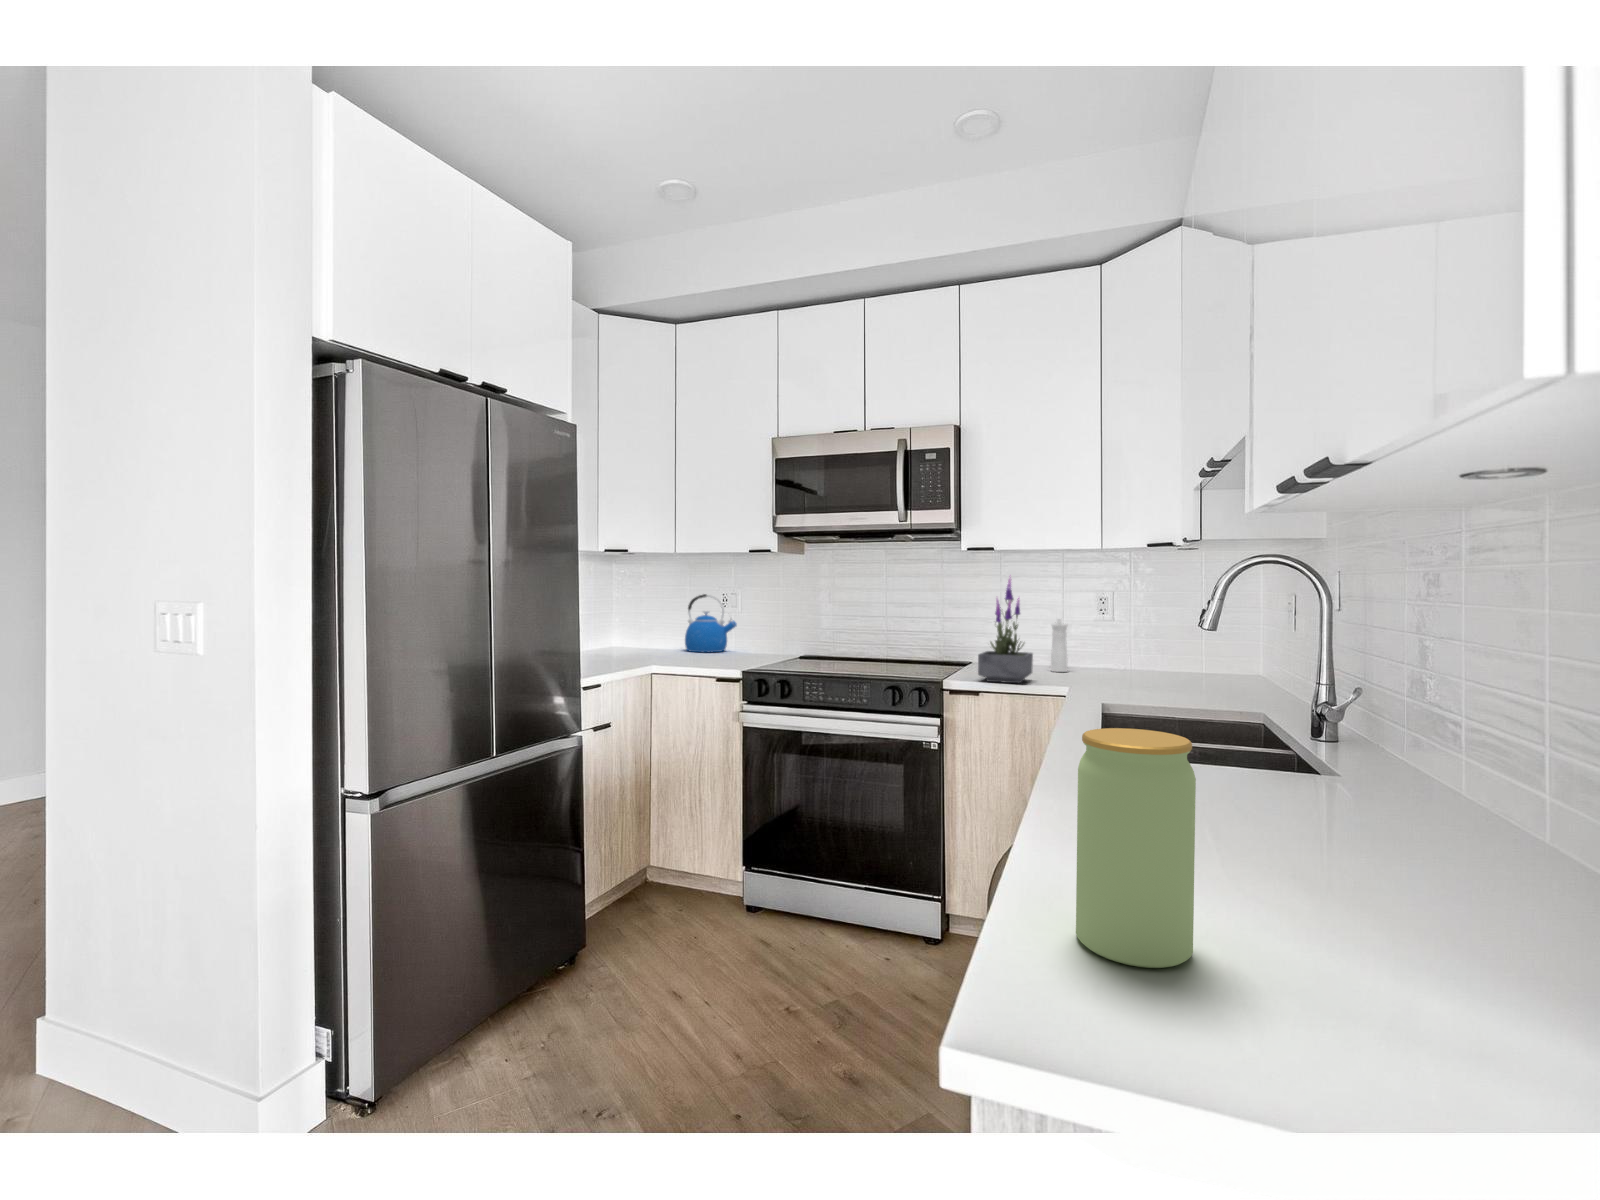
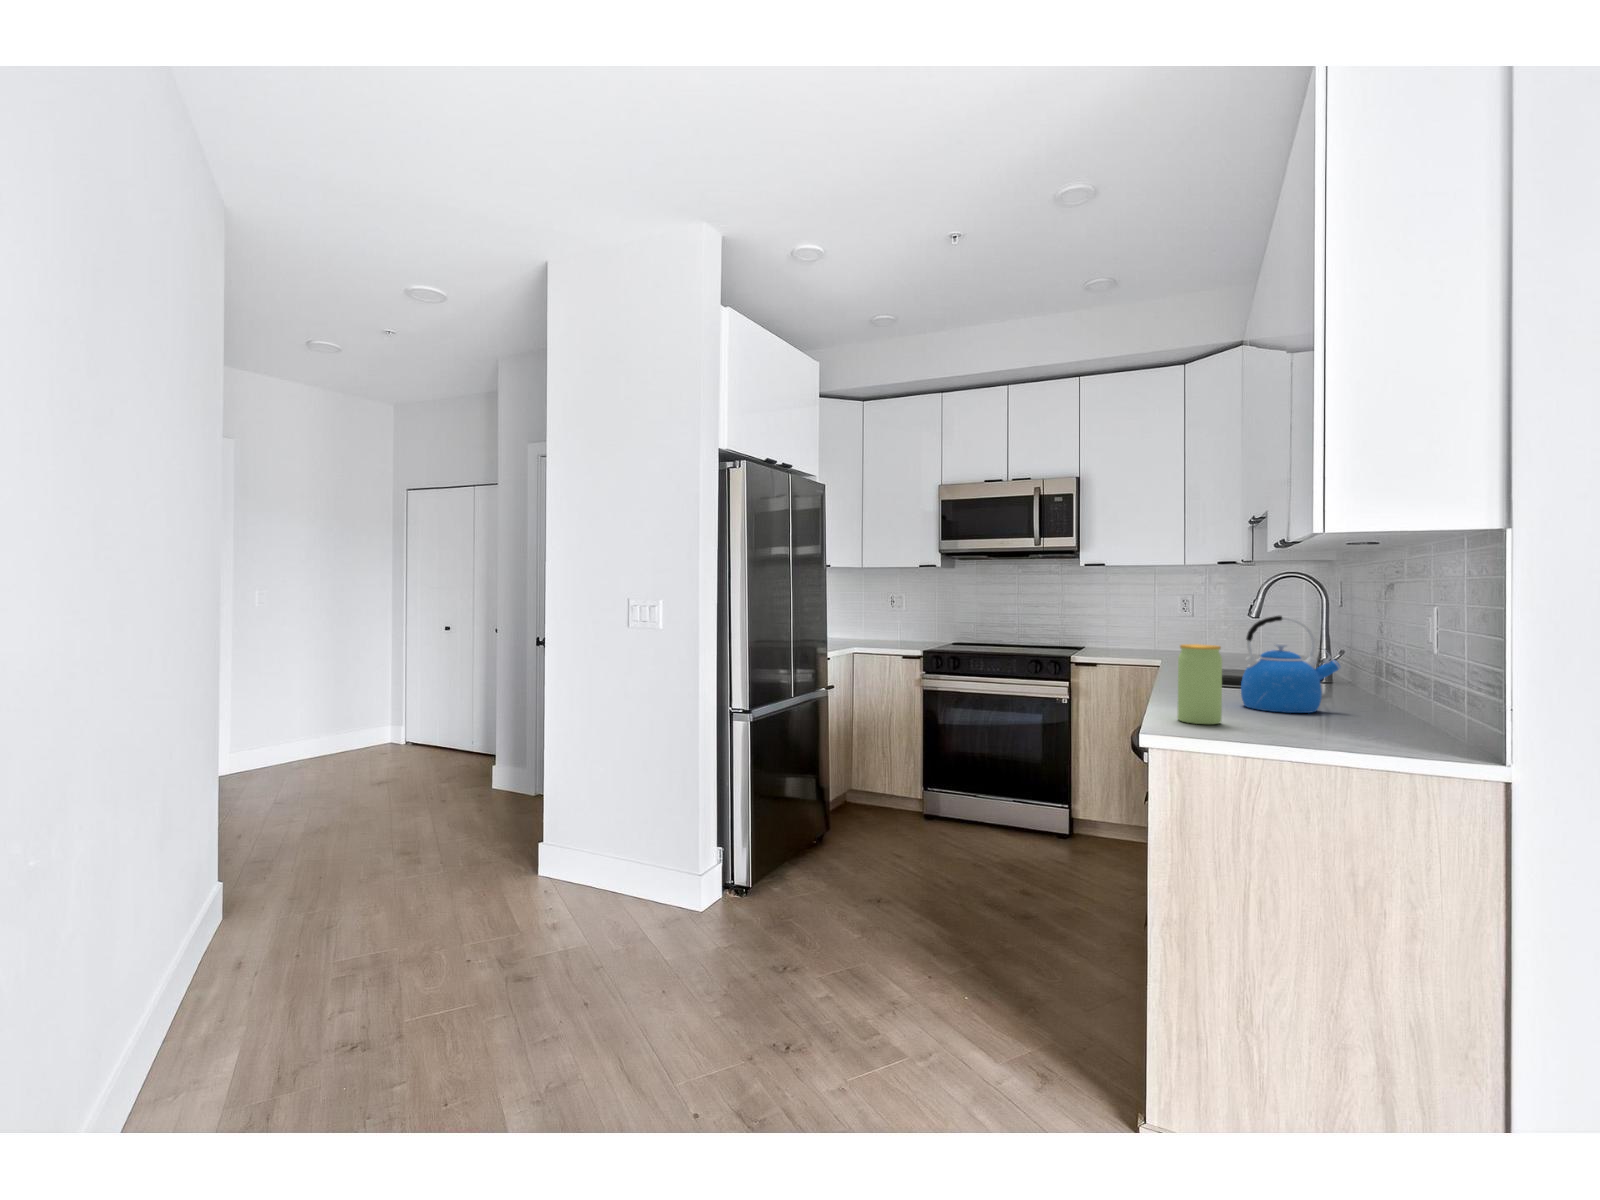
potted plant: present [978,577,1033,683] -> none [1096,583,1134,658]
kettle: present [685,594,737,652] -> present [1241,616,1340,713]
pepper mill: present [1051,619,1068,672] -> none [1146,610,1159,654]

